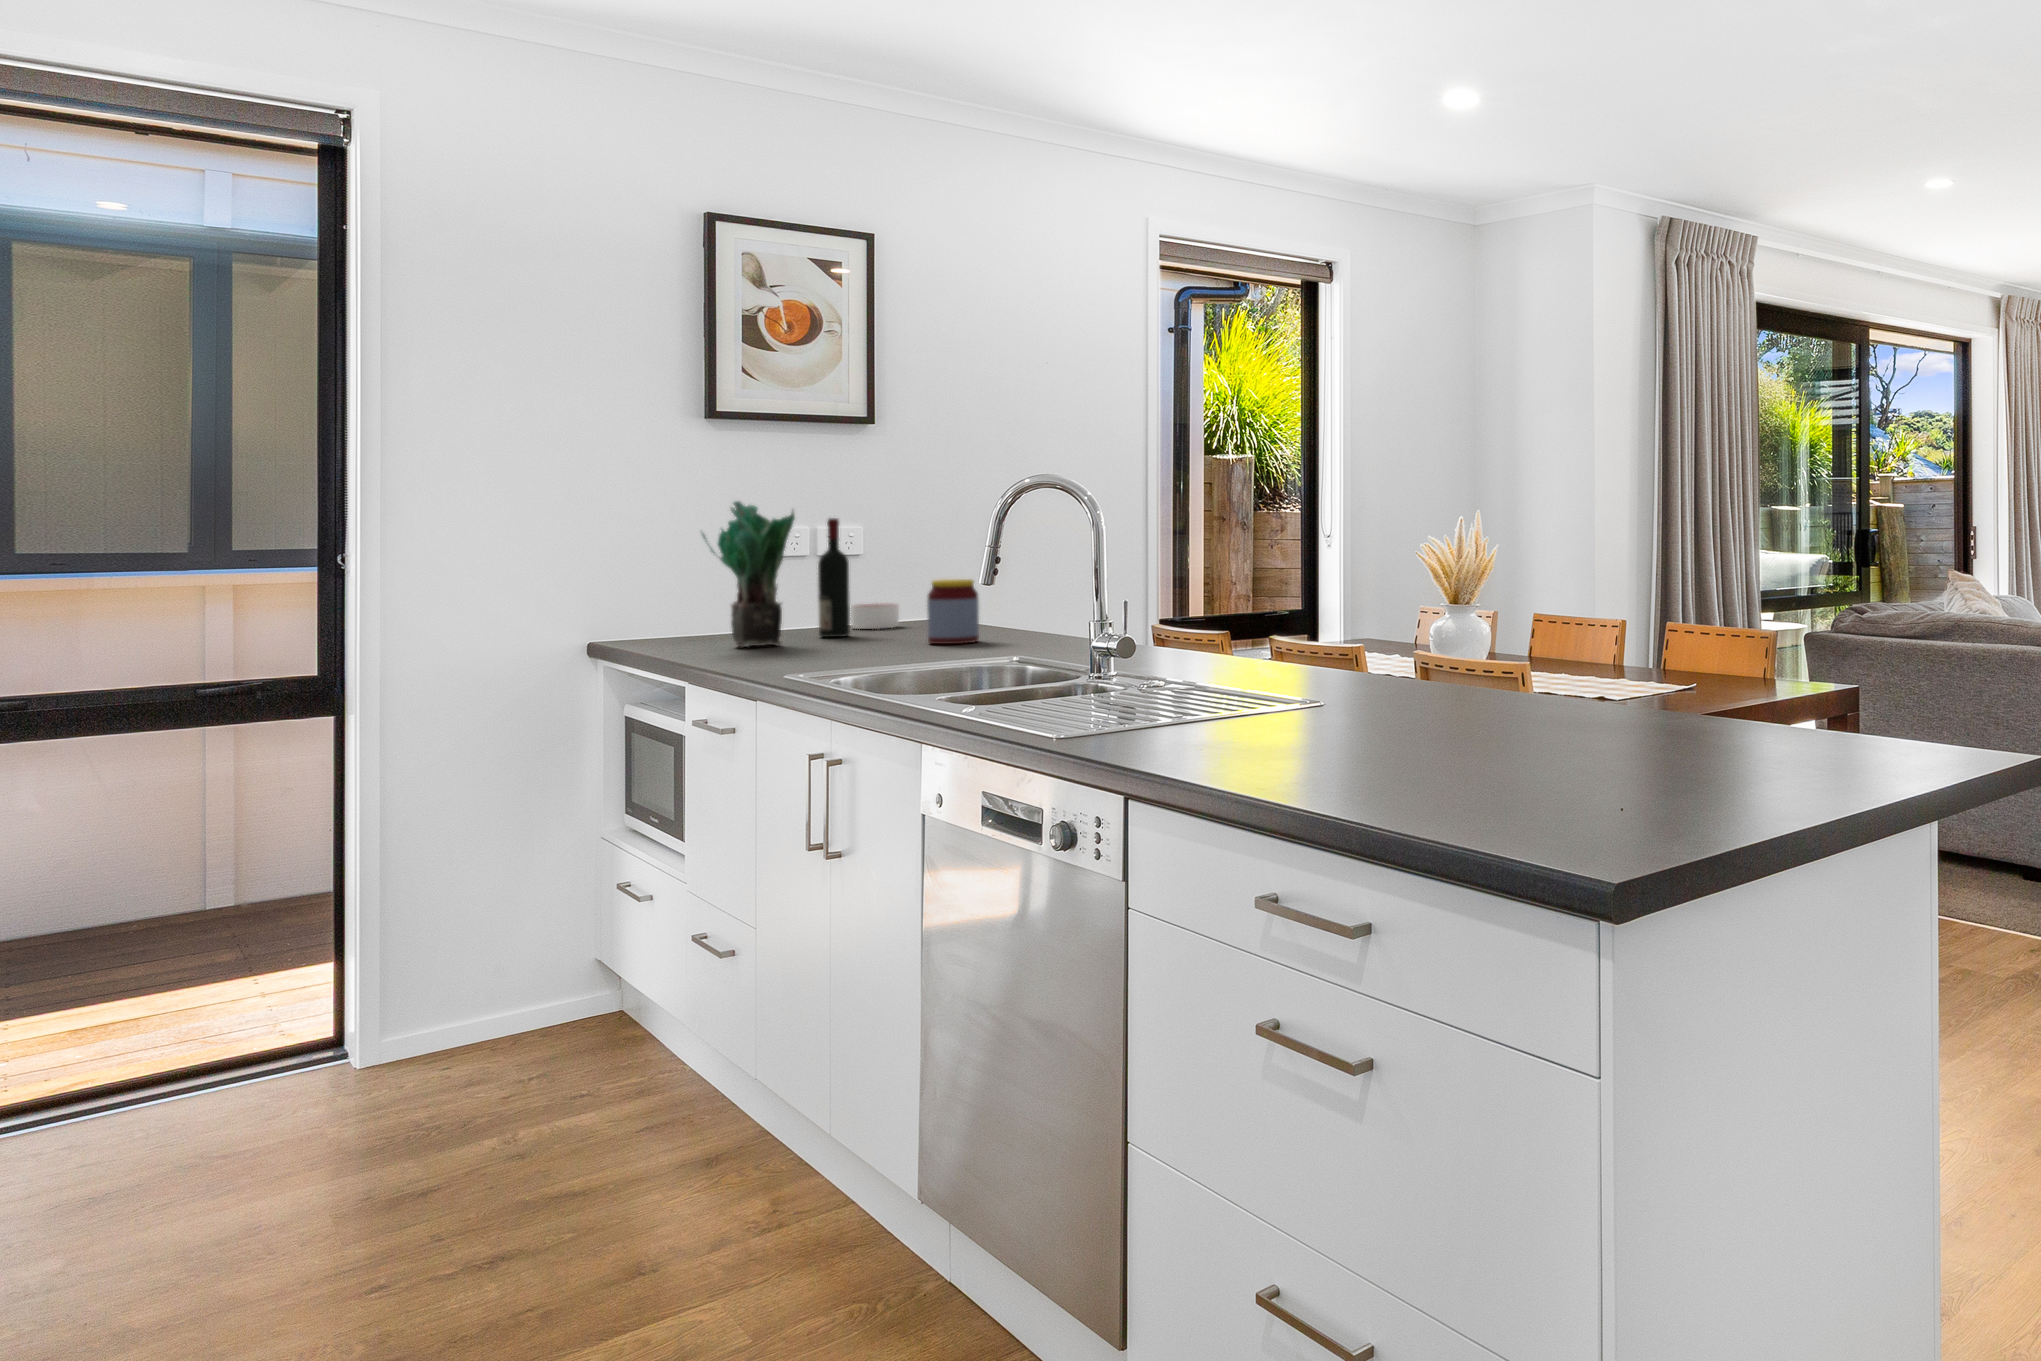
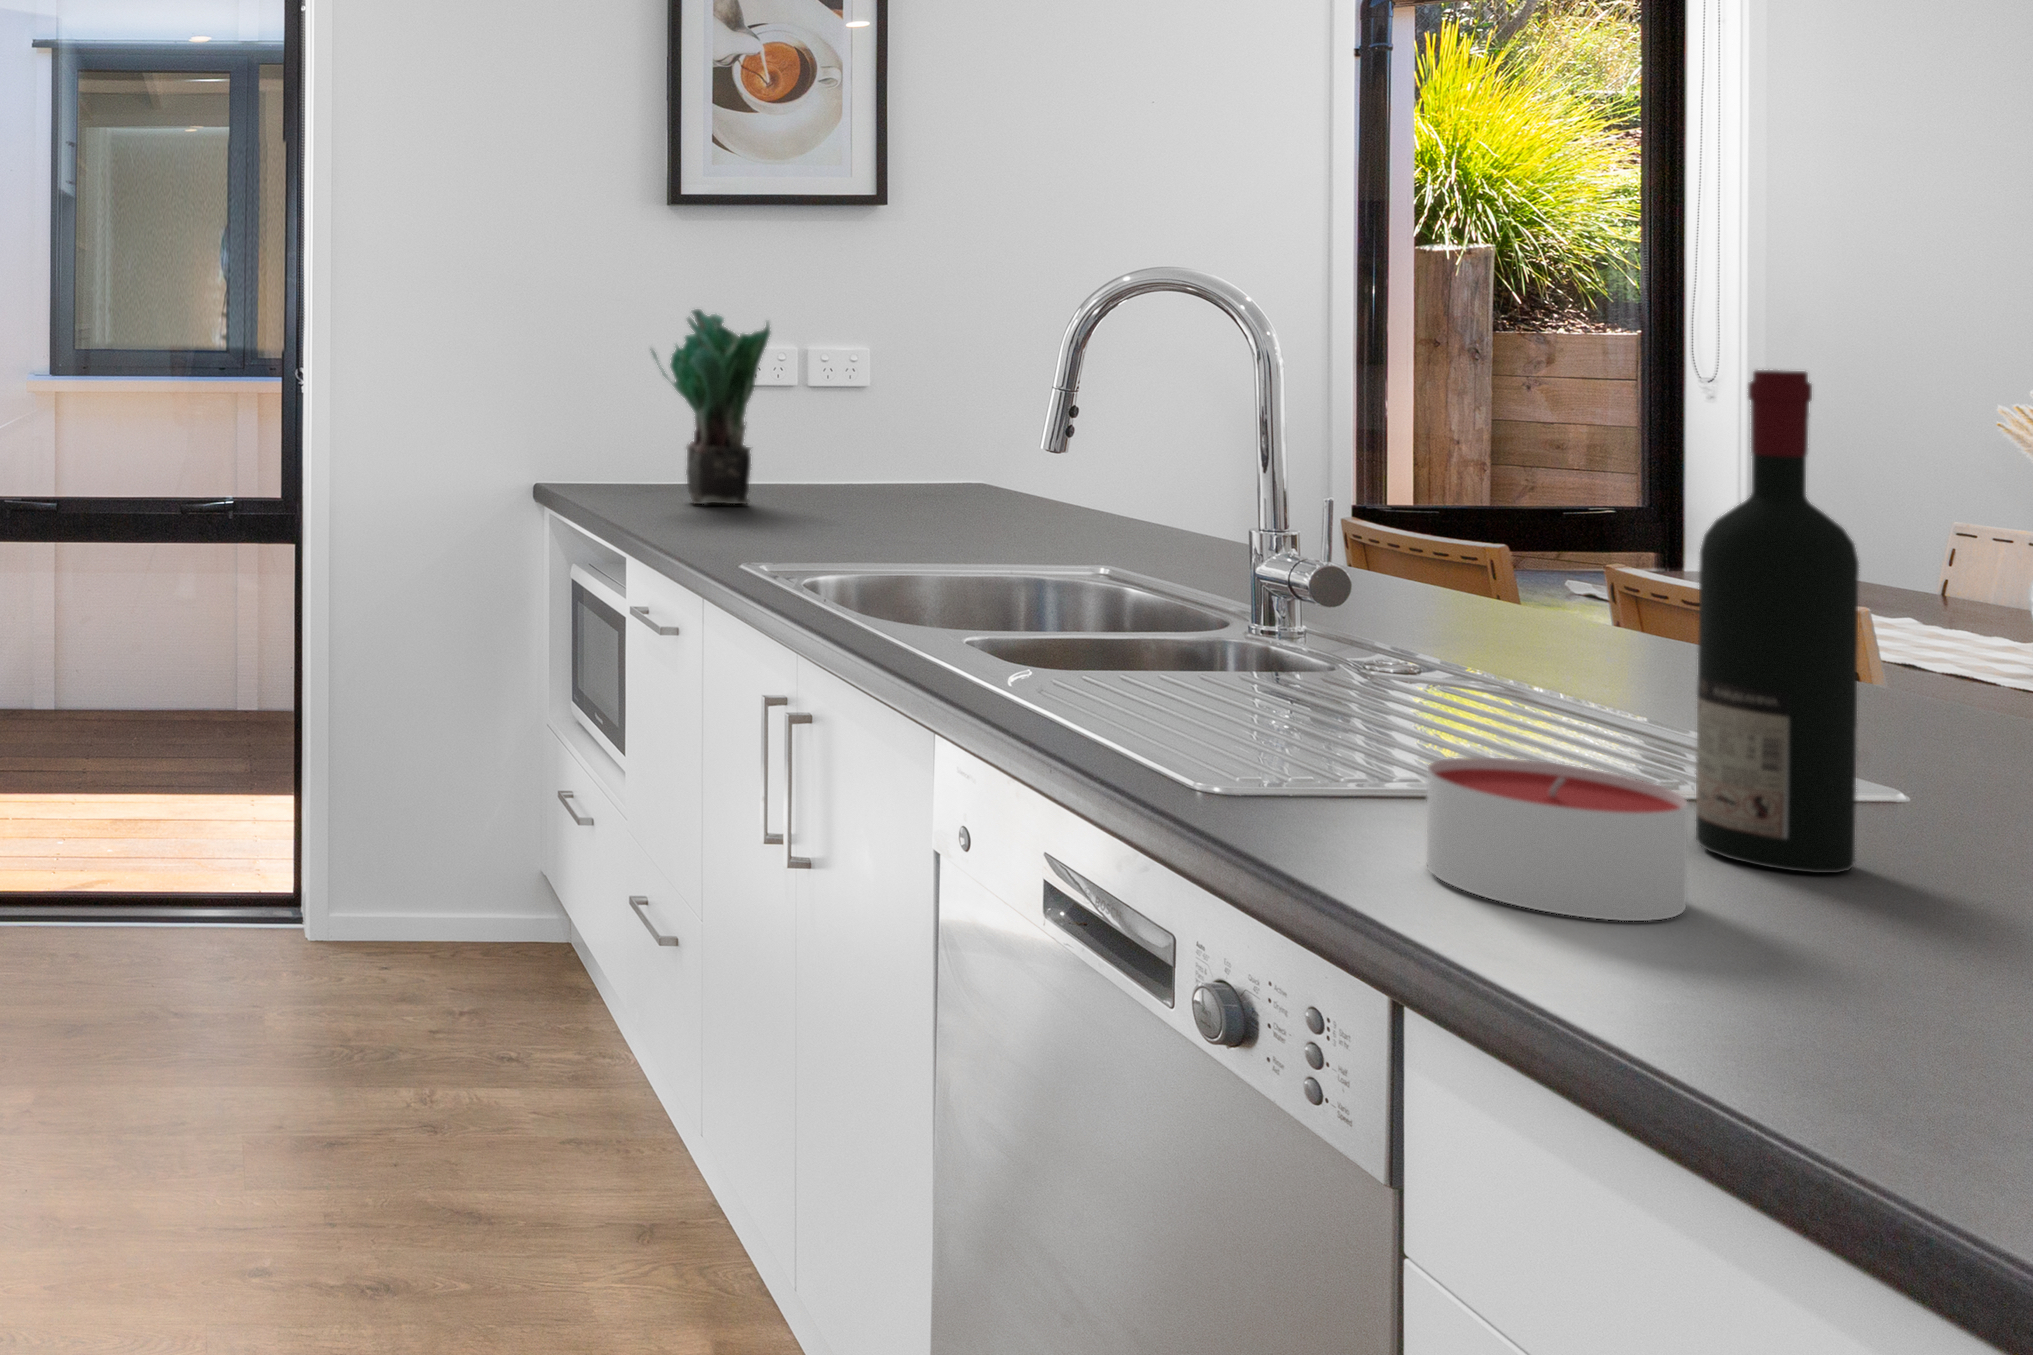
wine bottle: present [818,518,850,637] -> present [1696,370,1859,873]
jar: present [927,579,979,644] -> none [954,429,1034,527]
candle: present [850,603,899,629] -> present [1427,757,1688,921]

